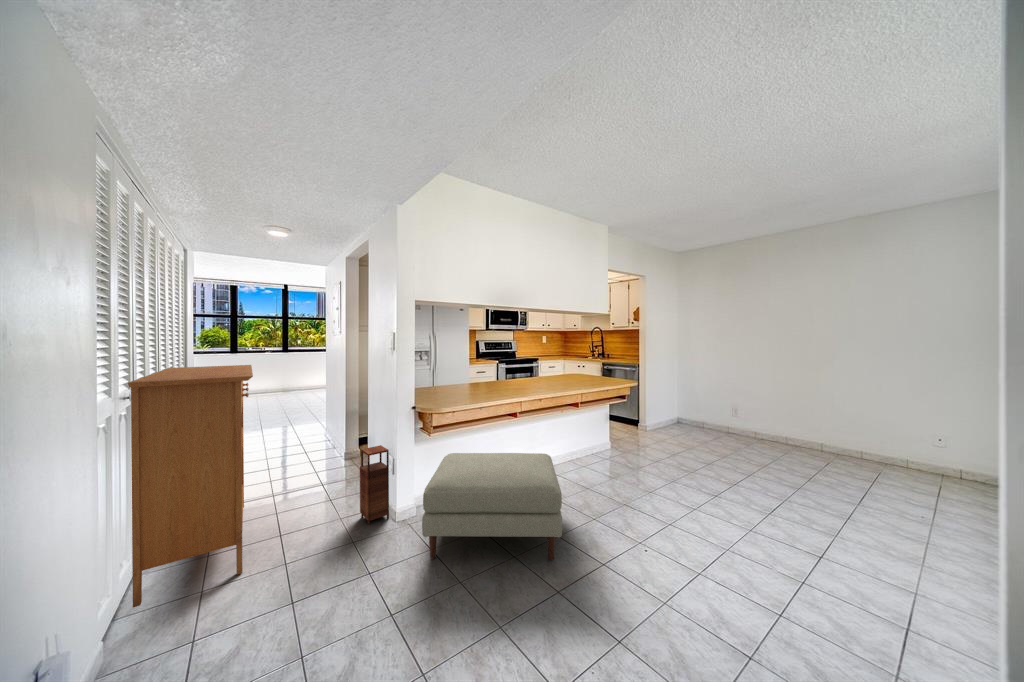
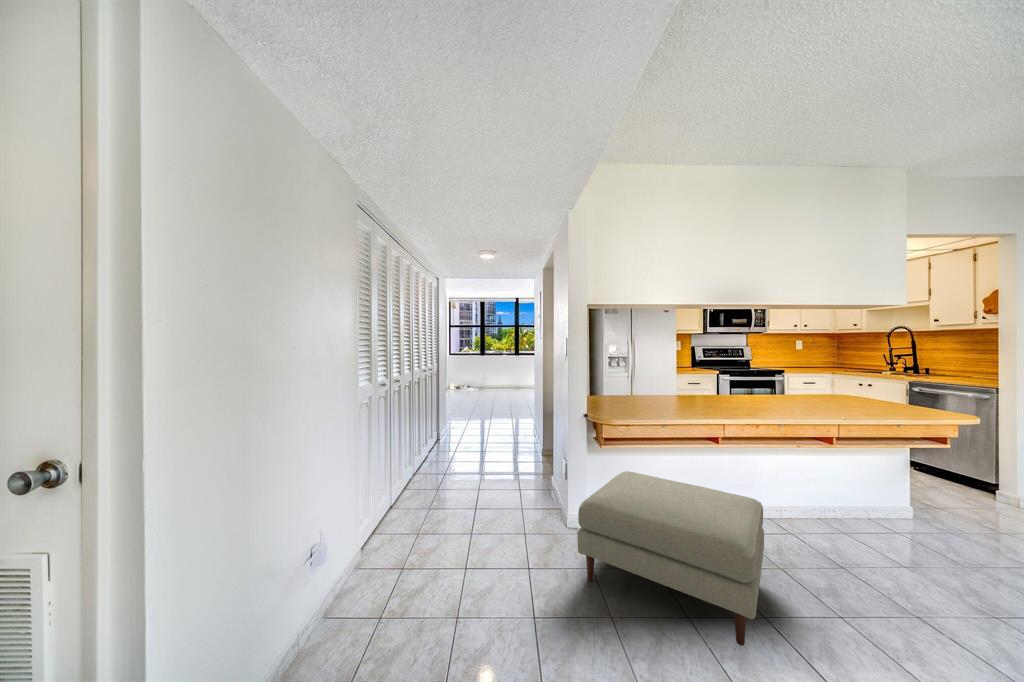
console table: present [128,365,253,607] -> none [380,365,468,532]
storage cabinet: present [360,445,389,525] -> none [538,449,563,524]

